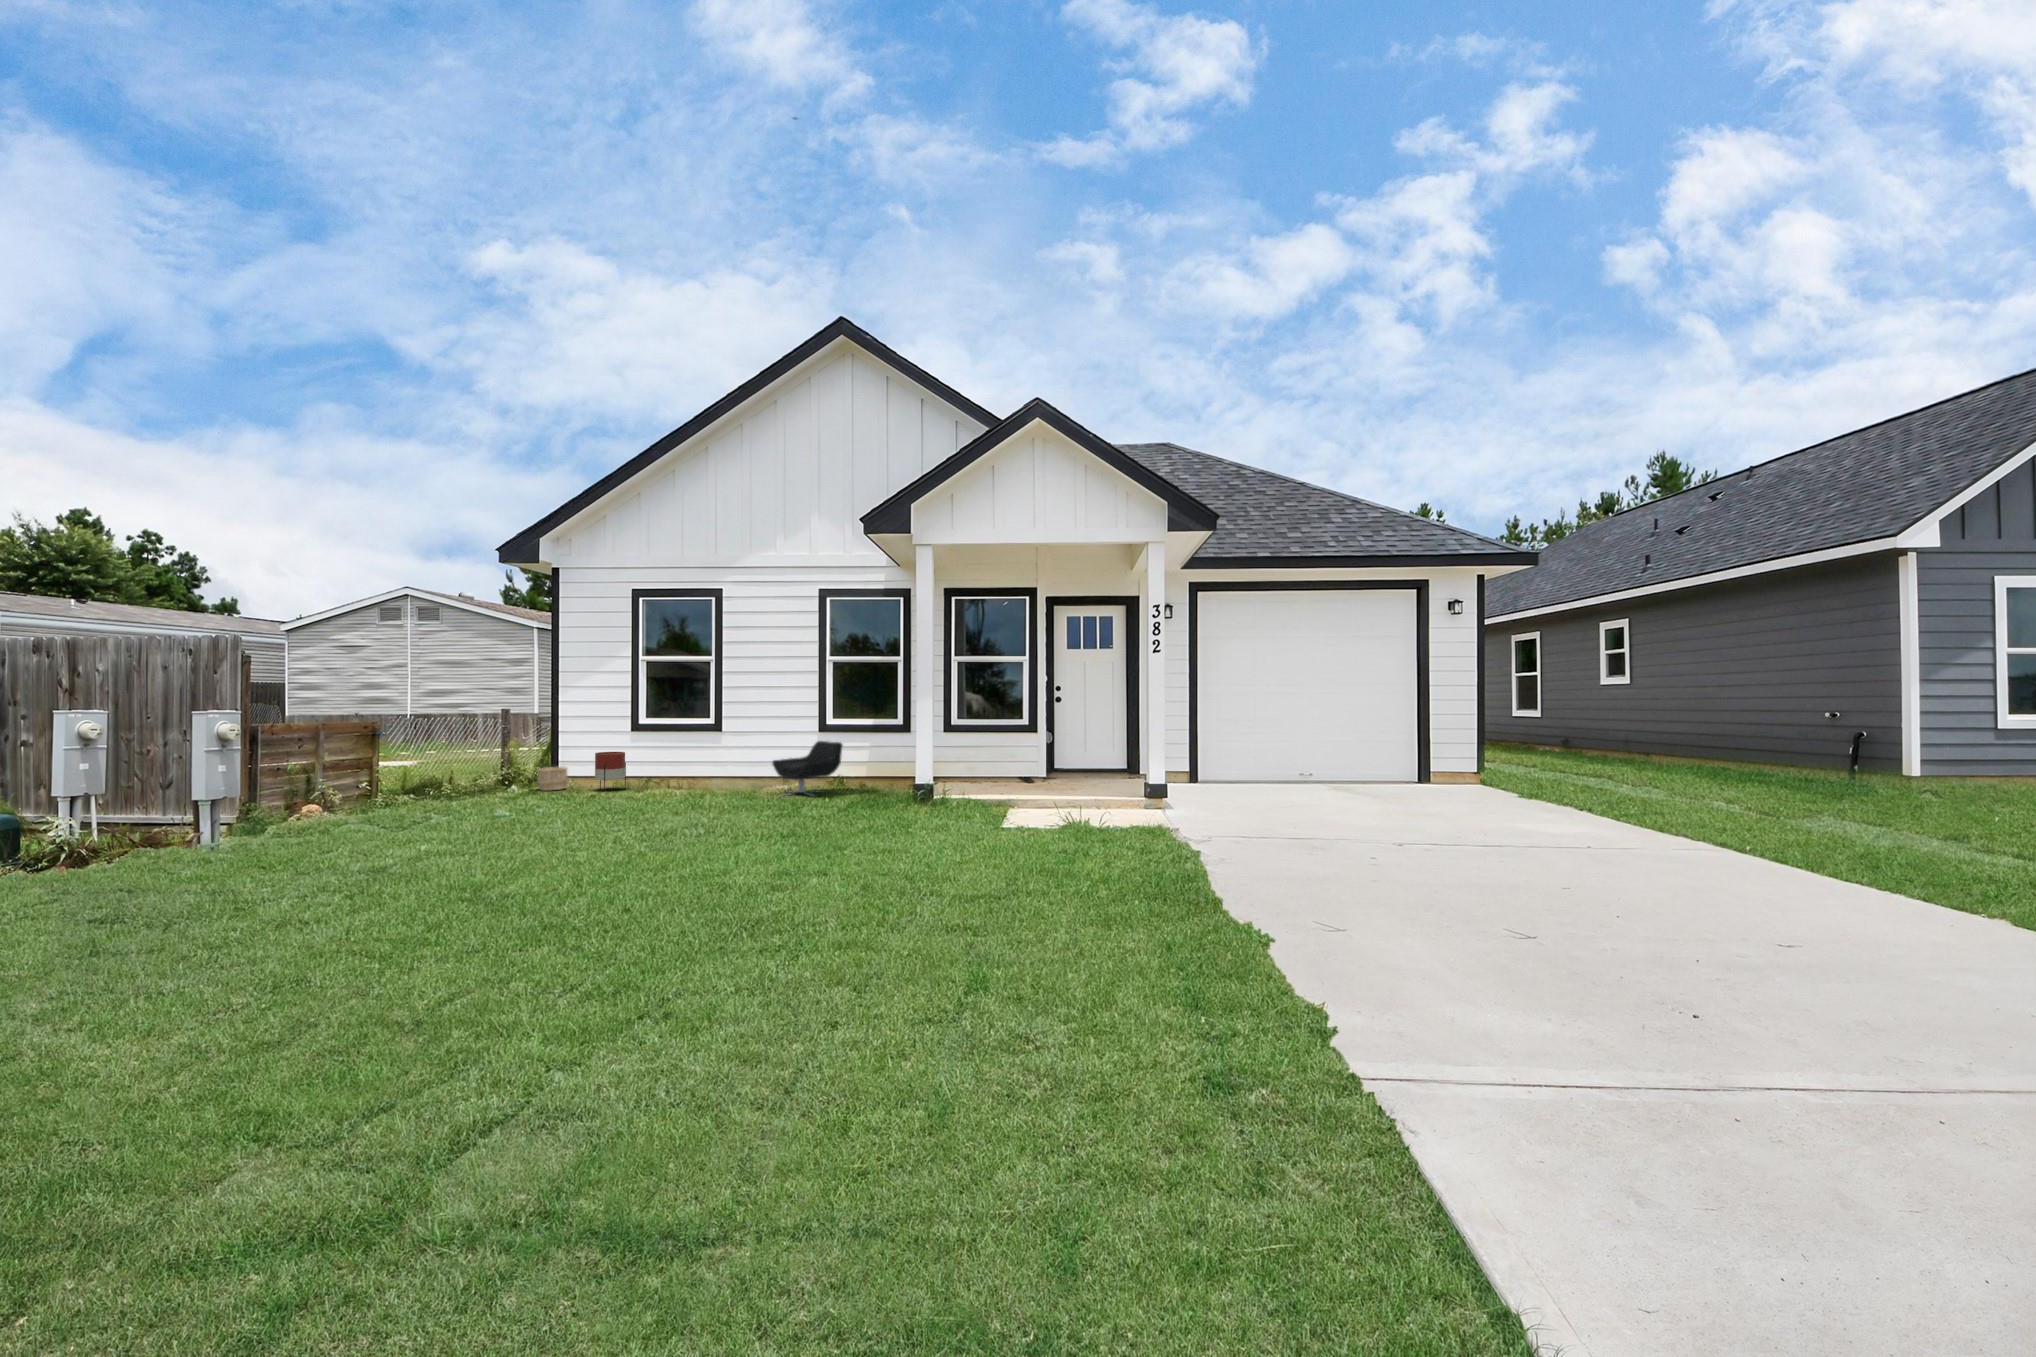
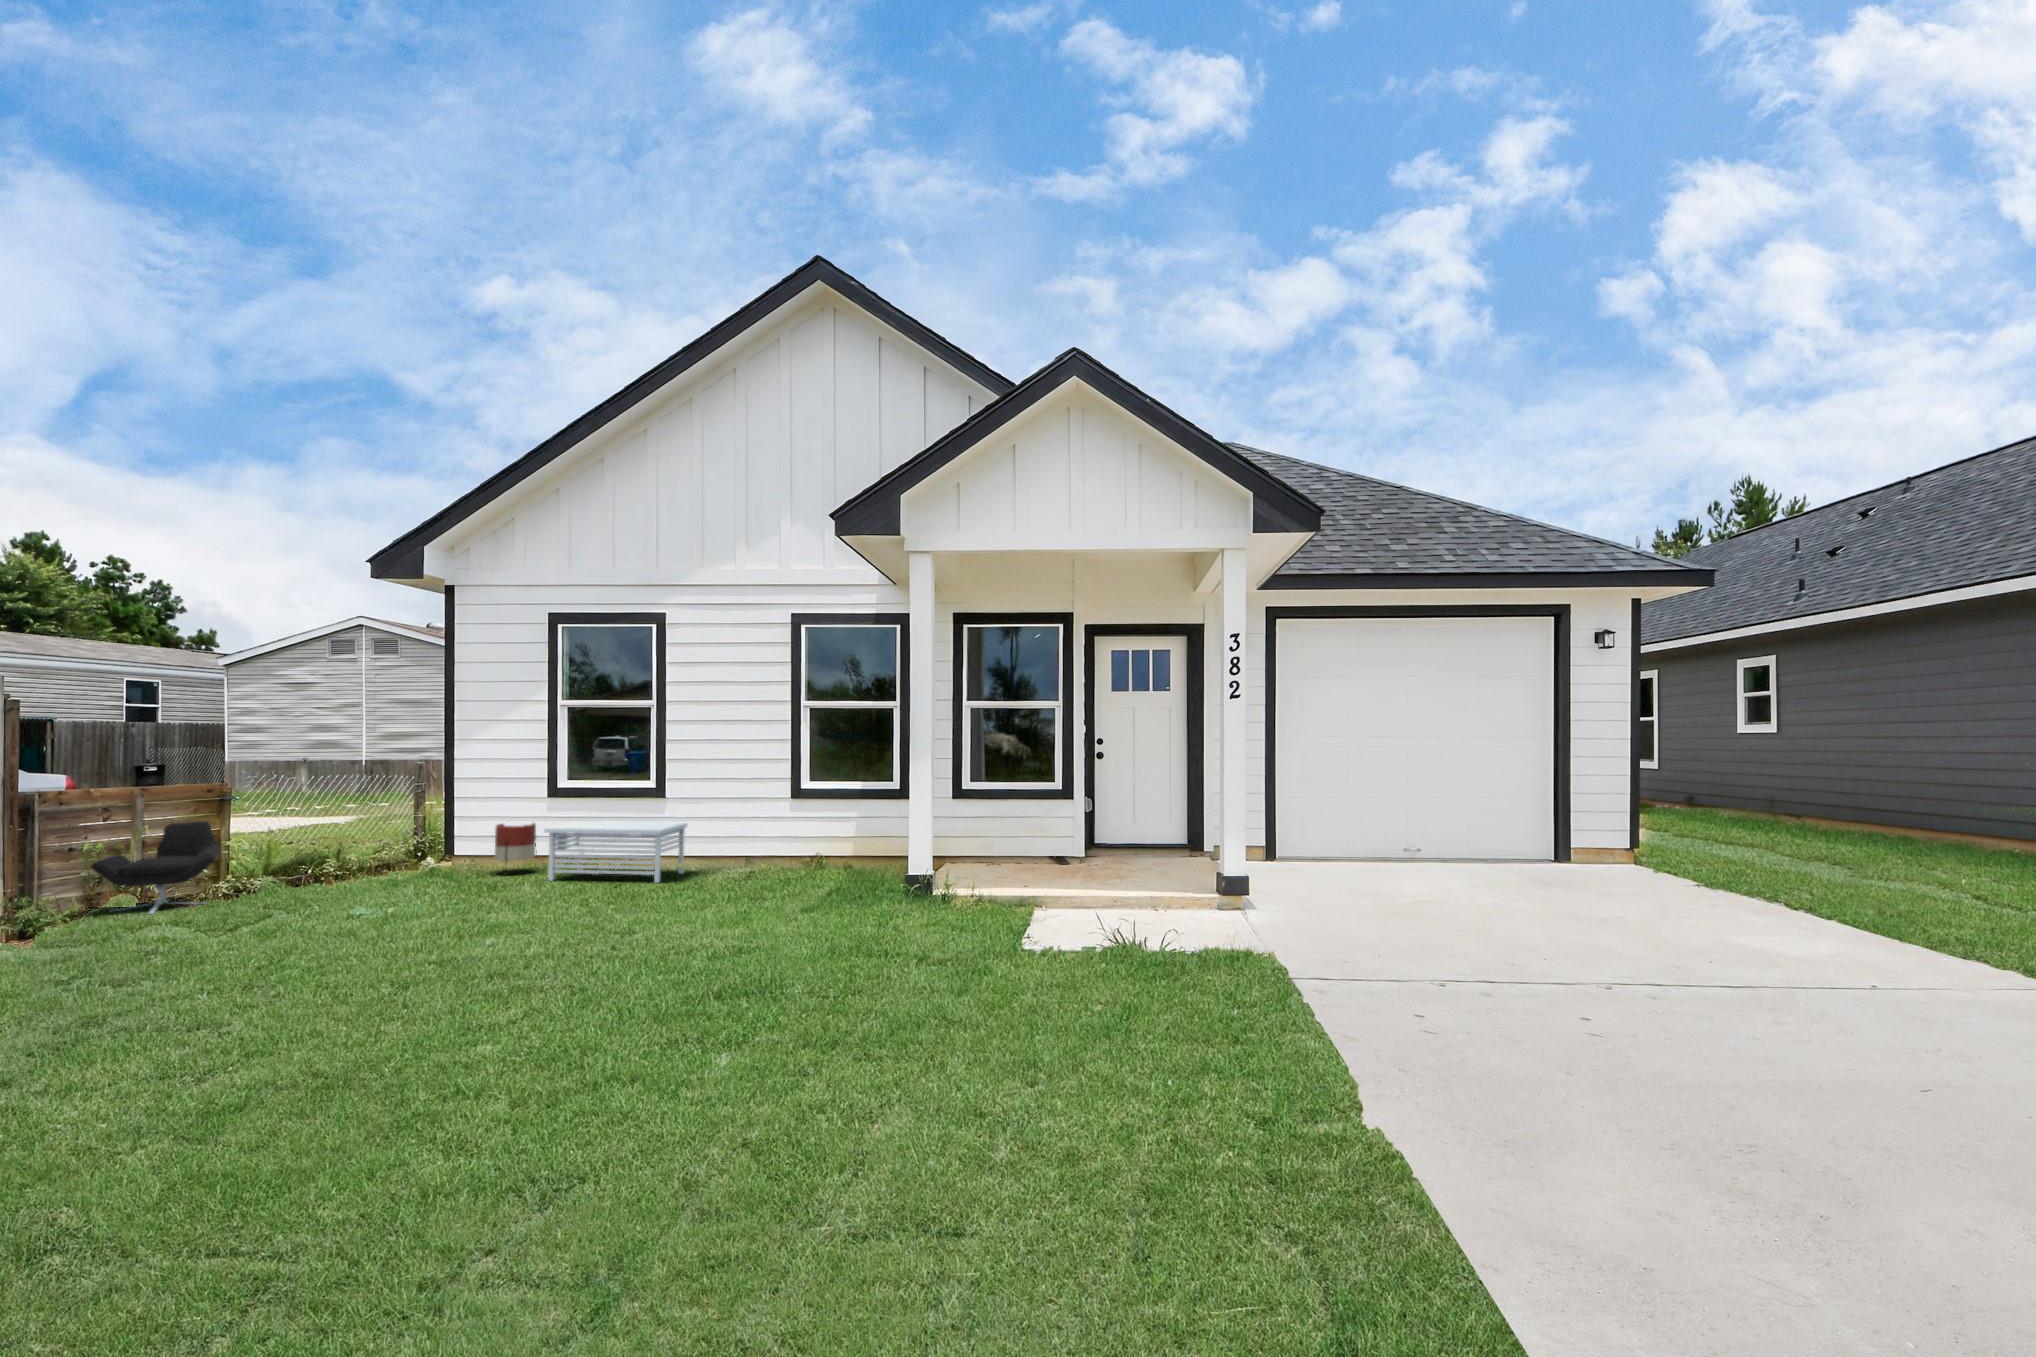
lounge chair: present [772,741,843,795] -> present [91,821,220,914]
storage bench: none [635,751,742,795] -> present [544,821,687,883]
wooden bucket: present [537,767,568,791] -> none [420,841,462,874]

